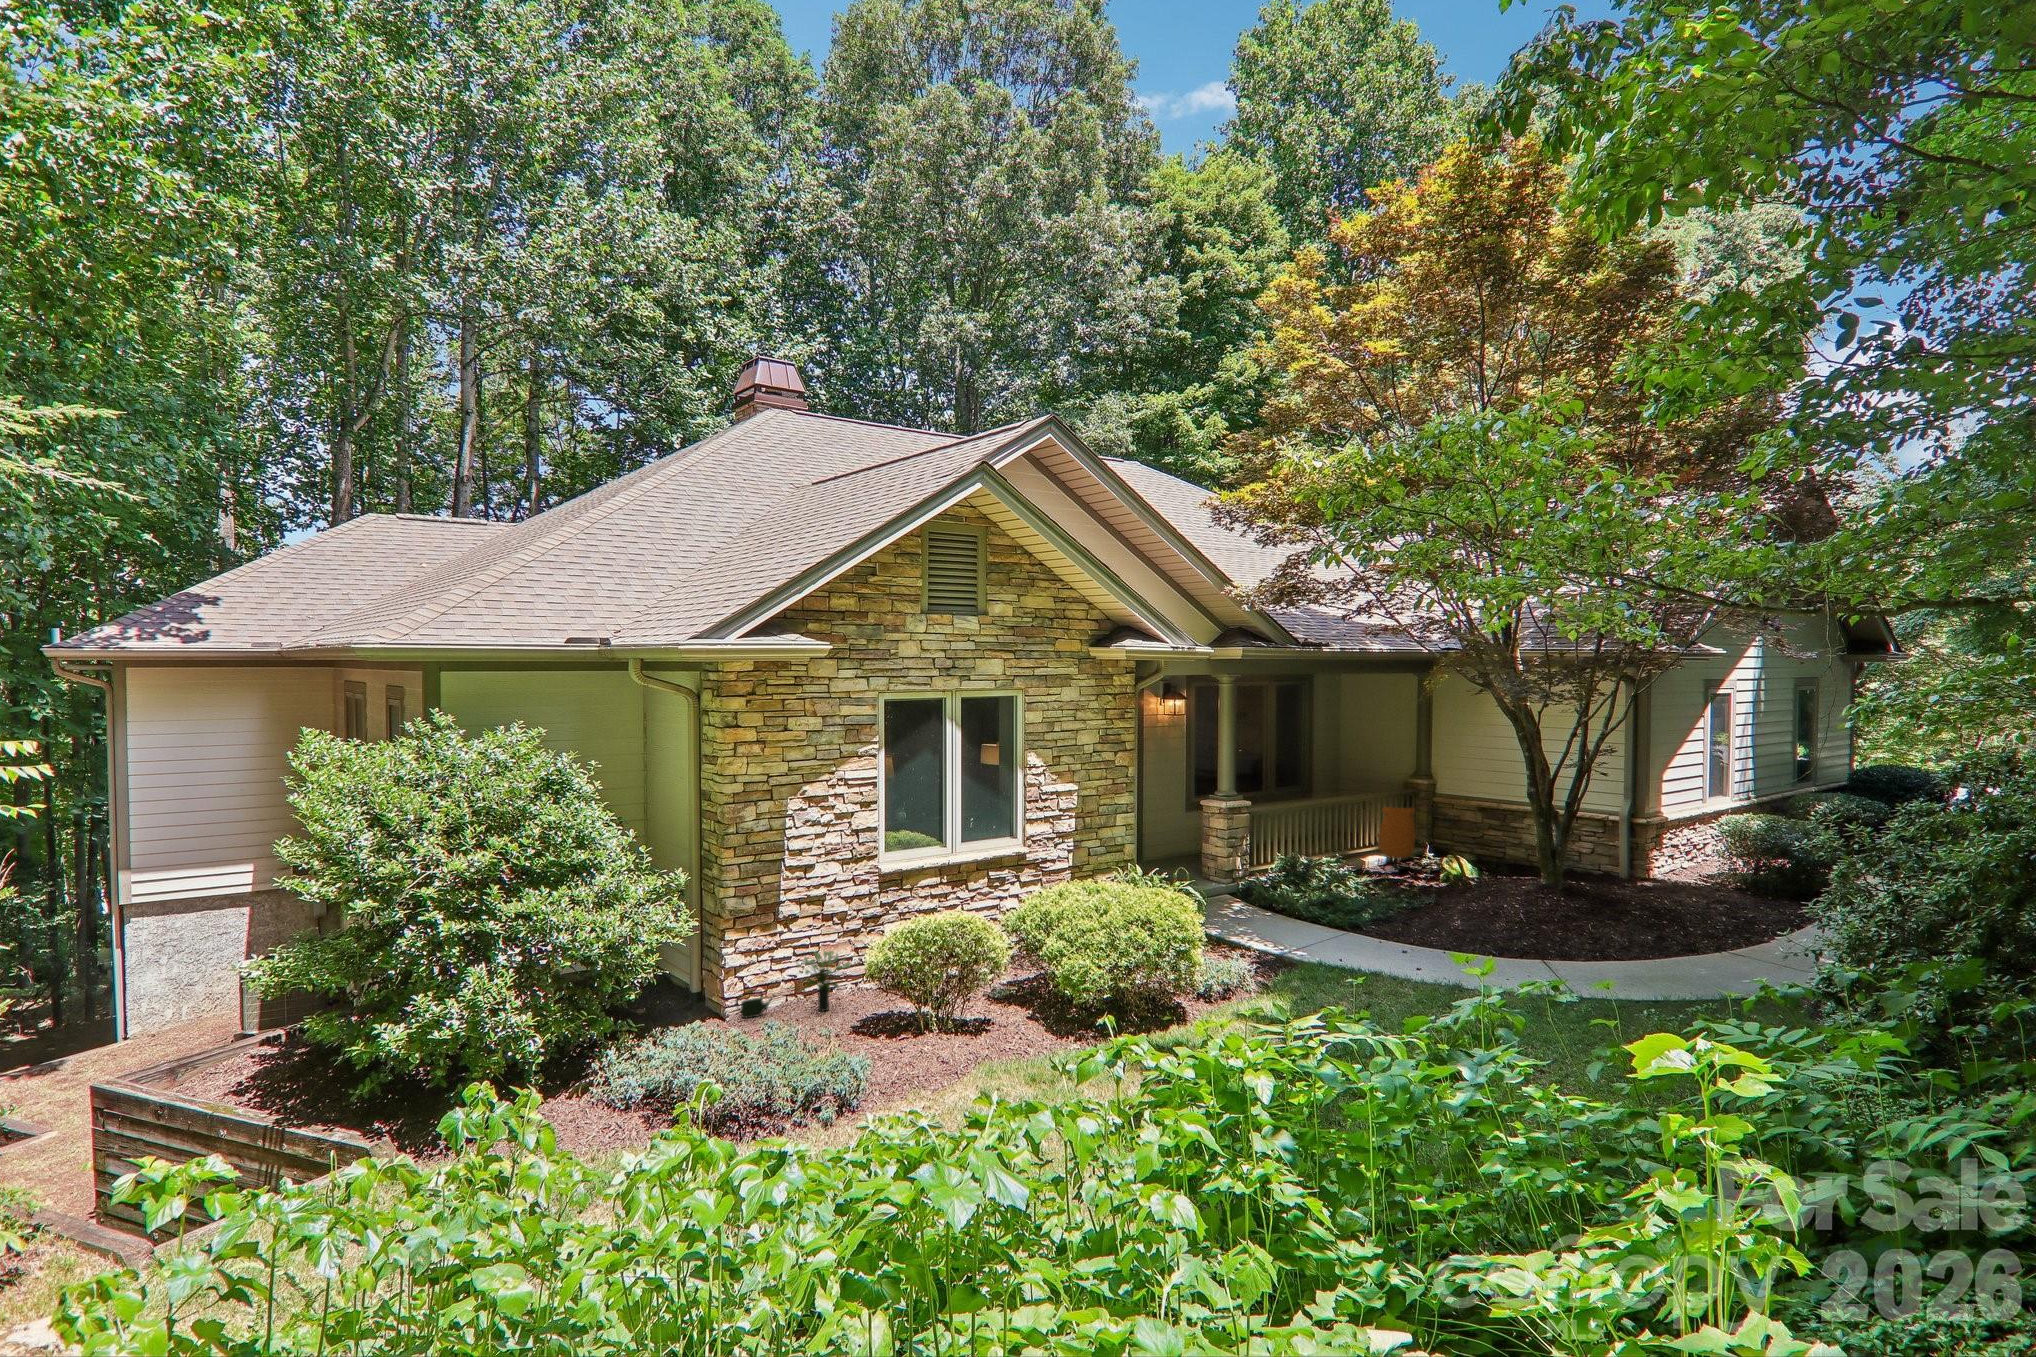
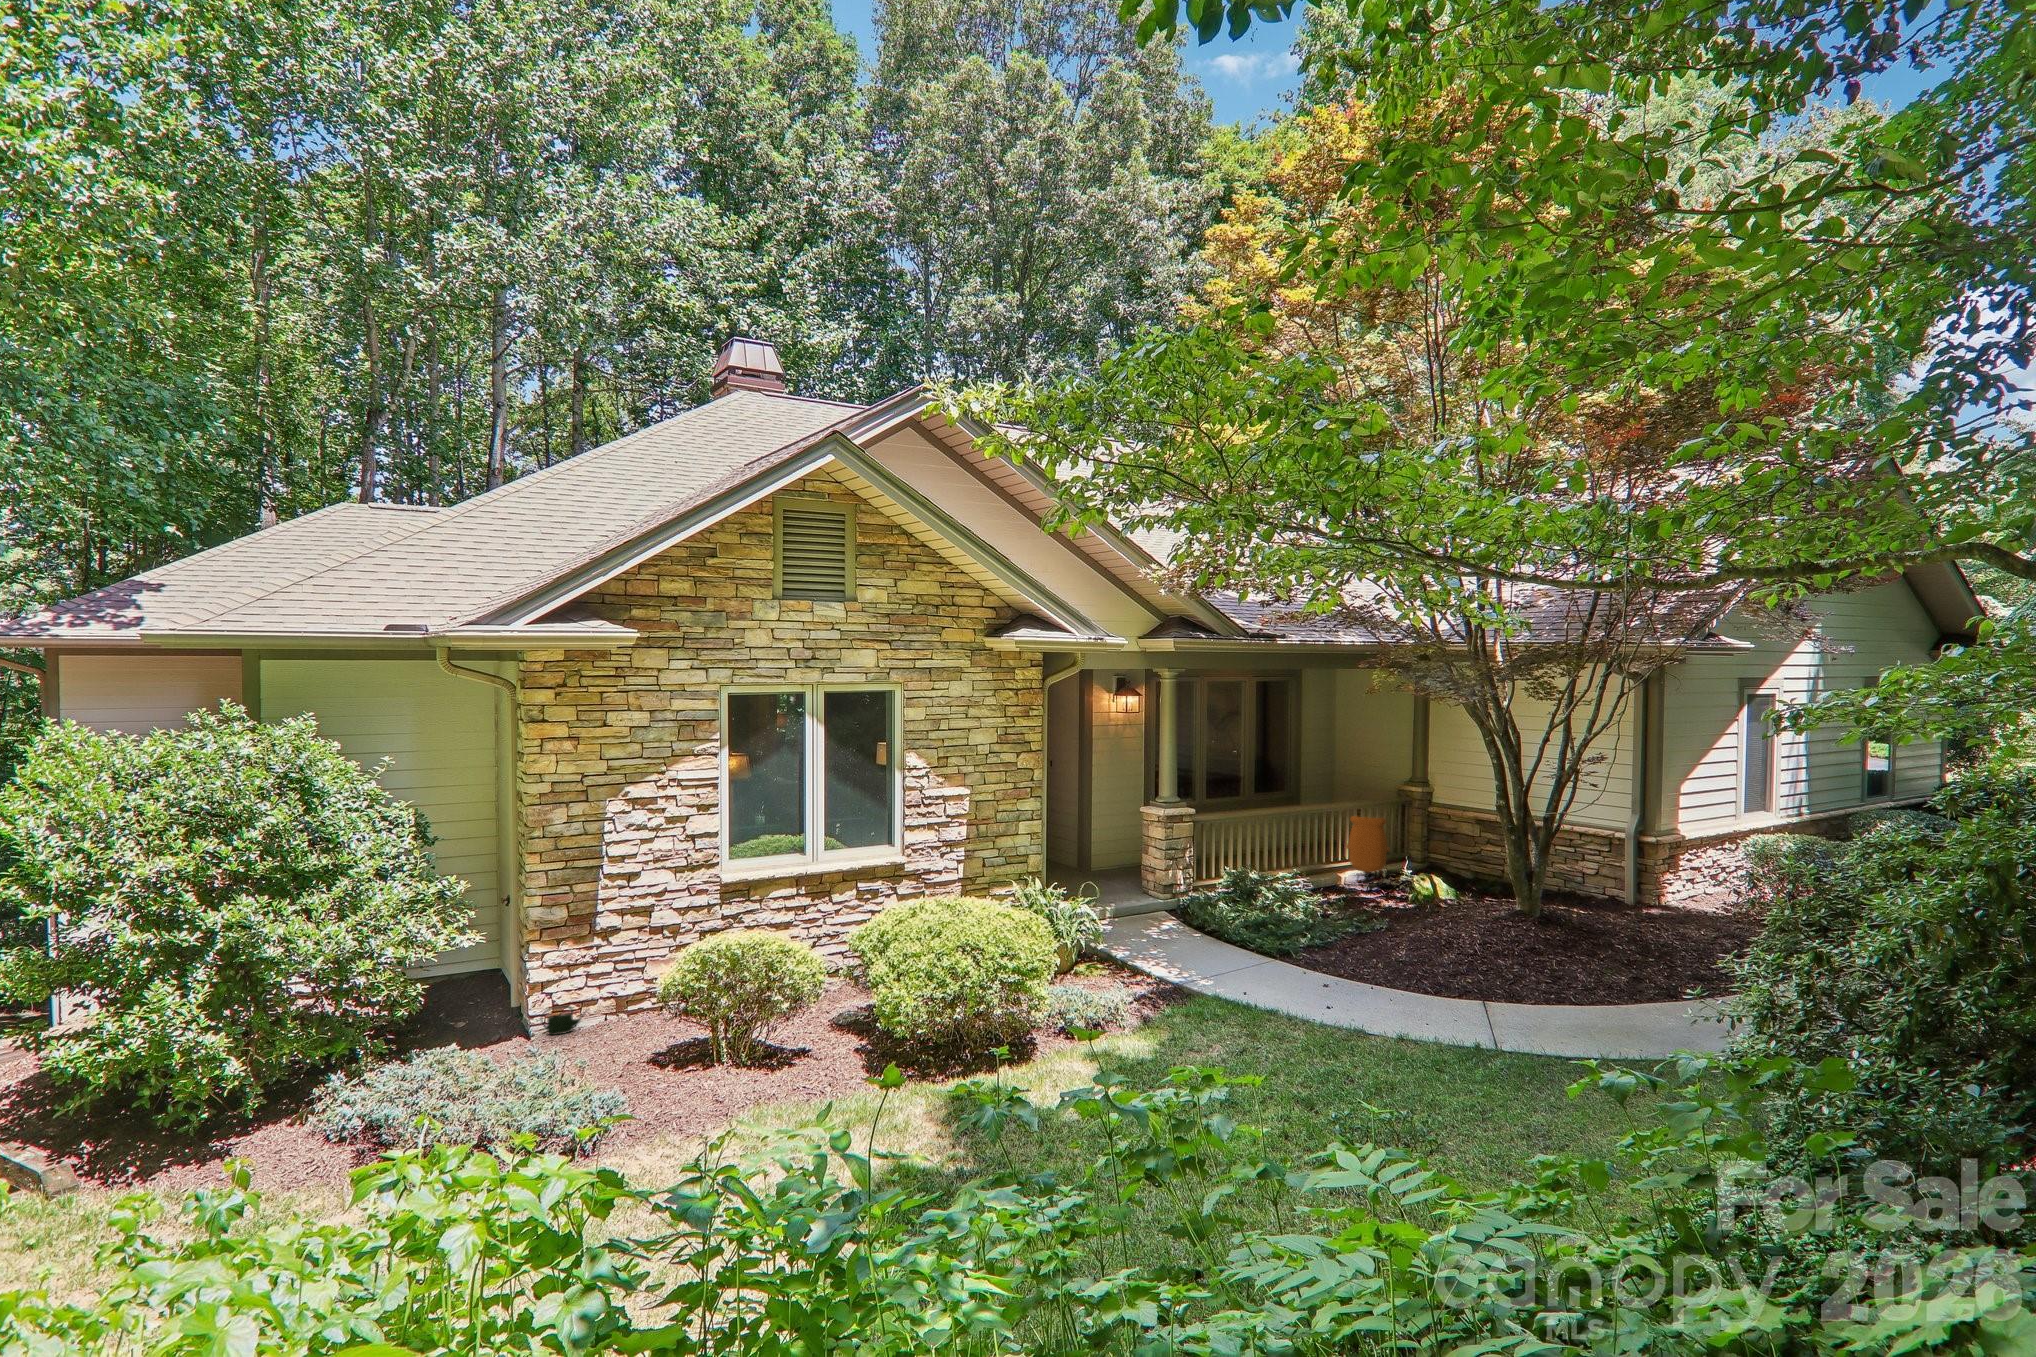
potted plant: present [796,951,850,1011] -> none [610,966,672,1031]

